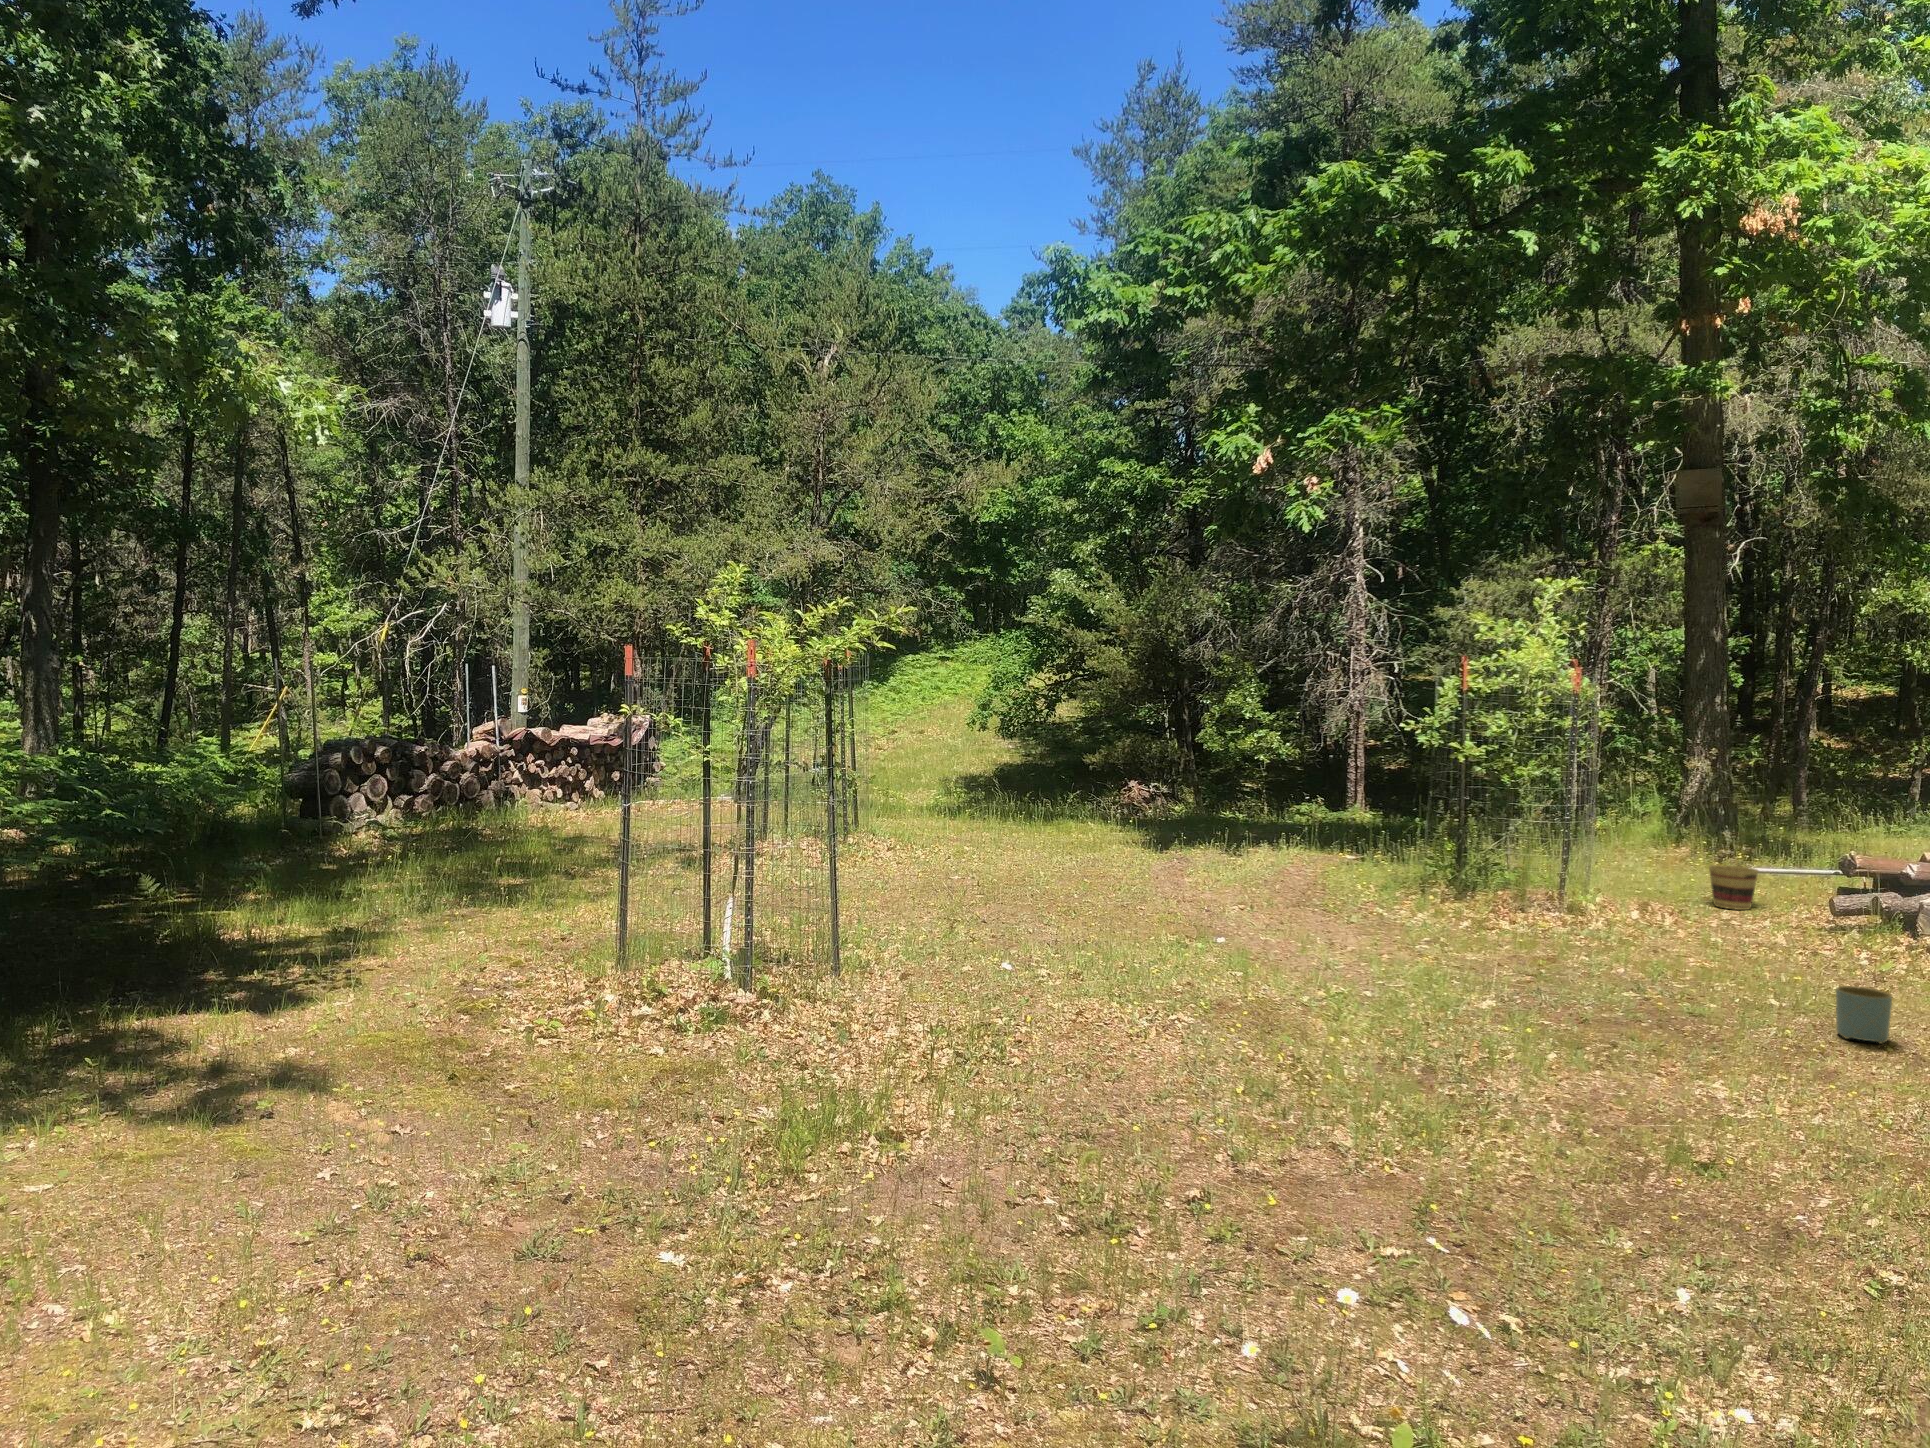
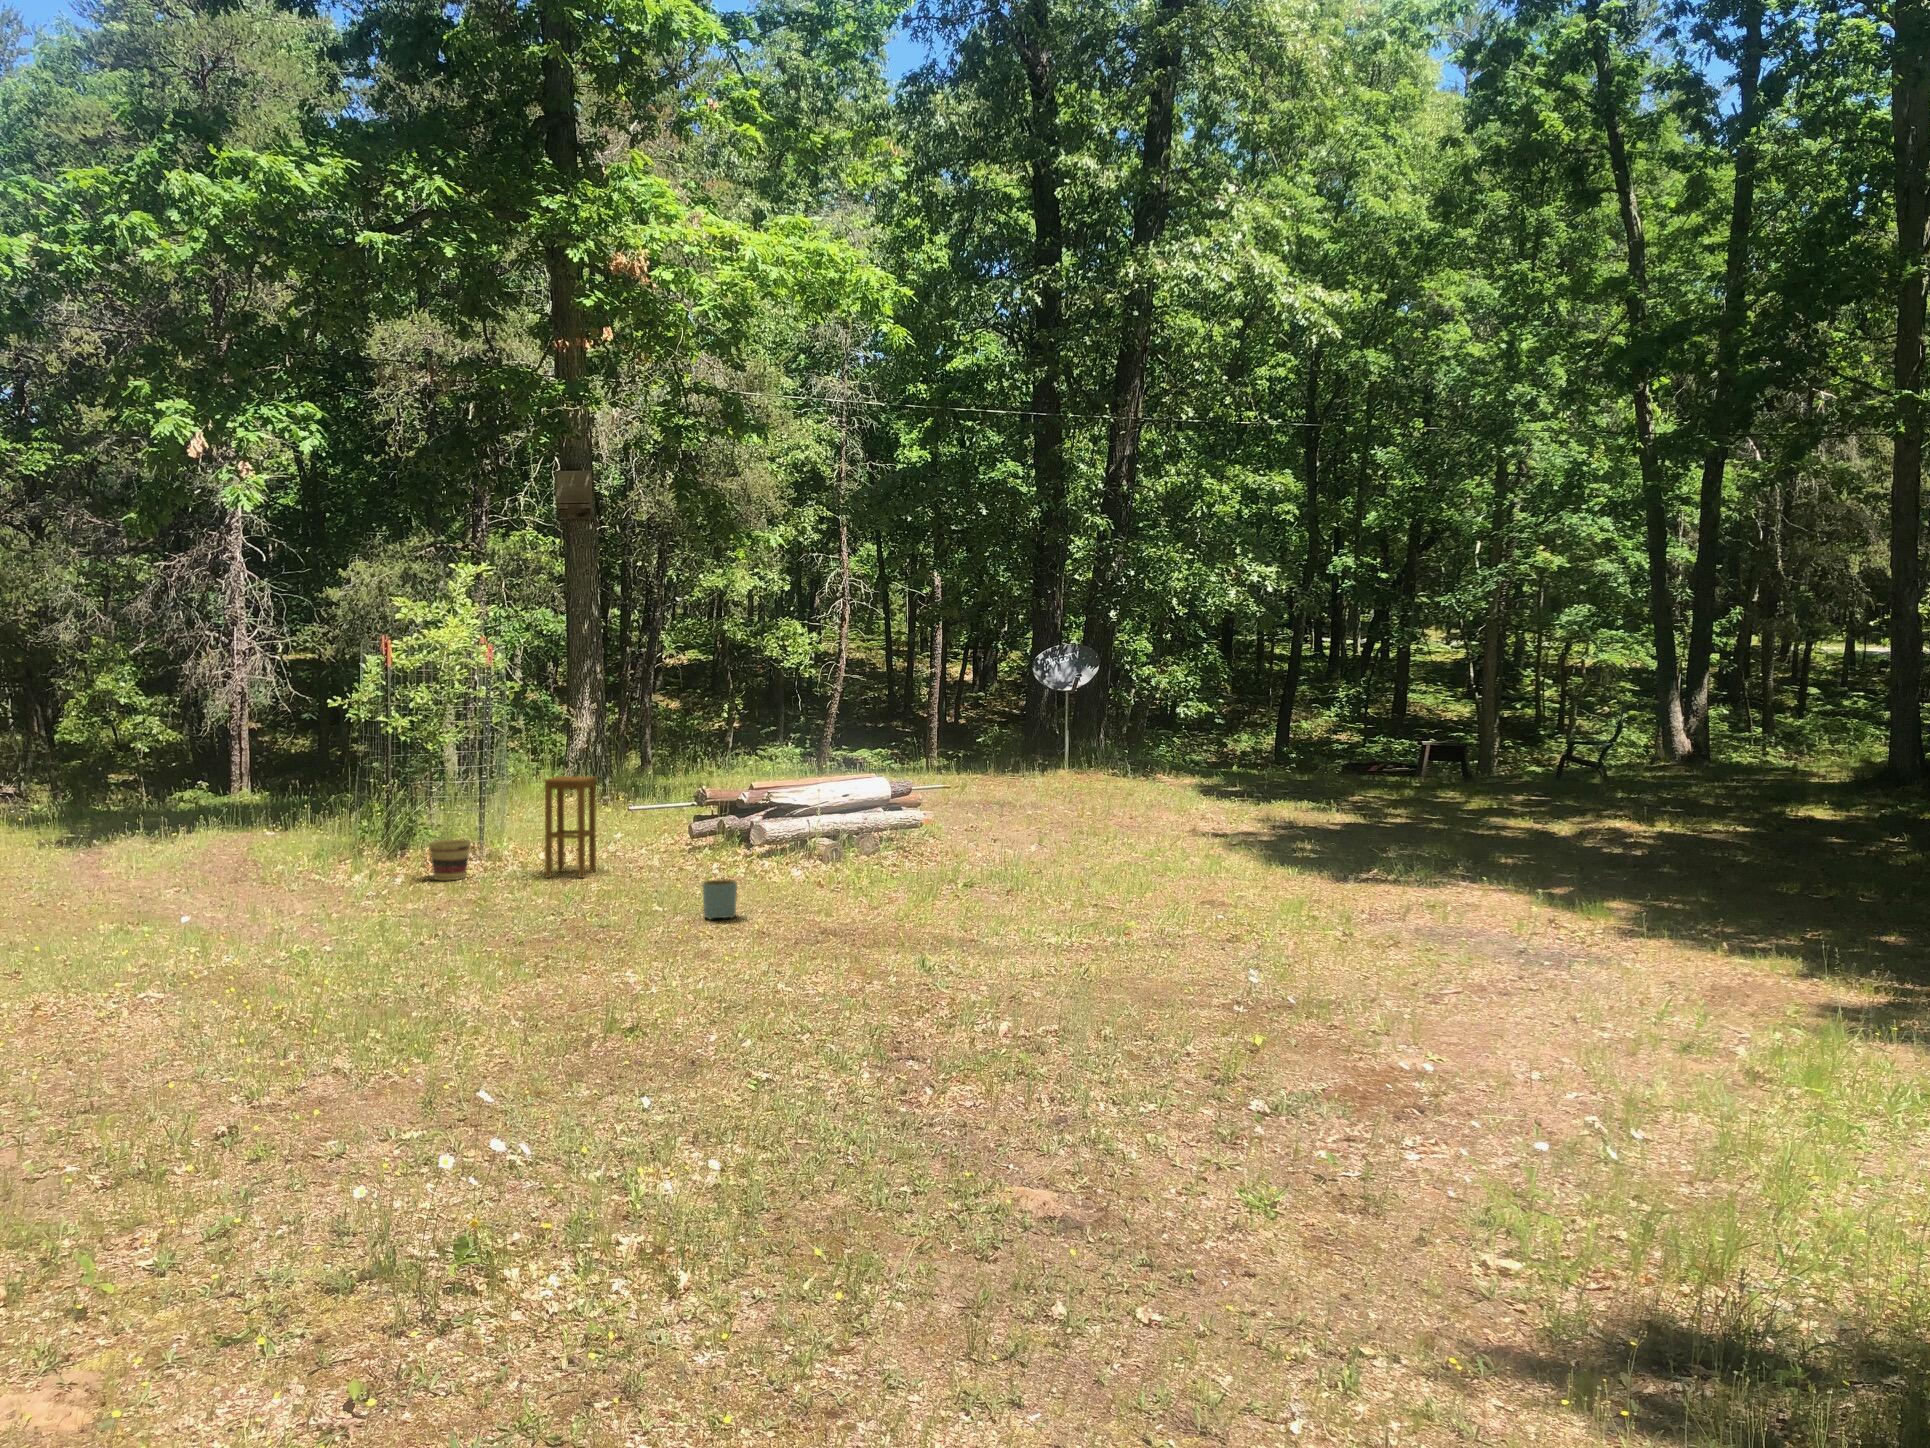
stool: none [1627,820,1699,943] -> present [543,776,597,878]
basket: present [1709,865,1758,910] -> present [429,840,471,881]

